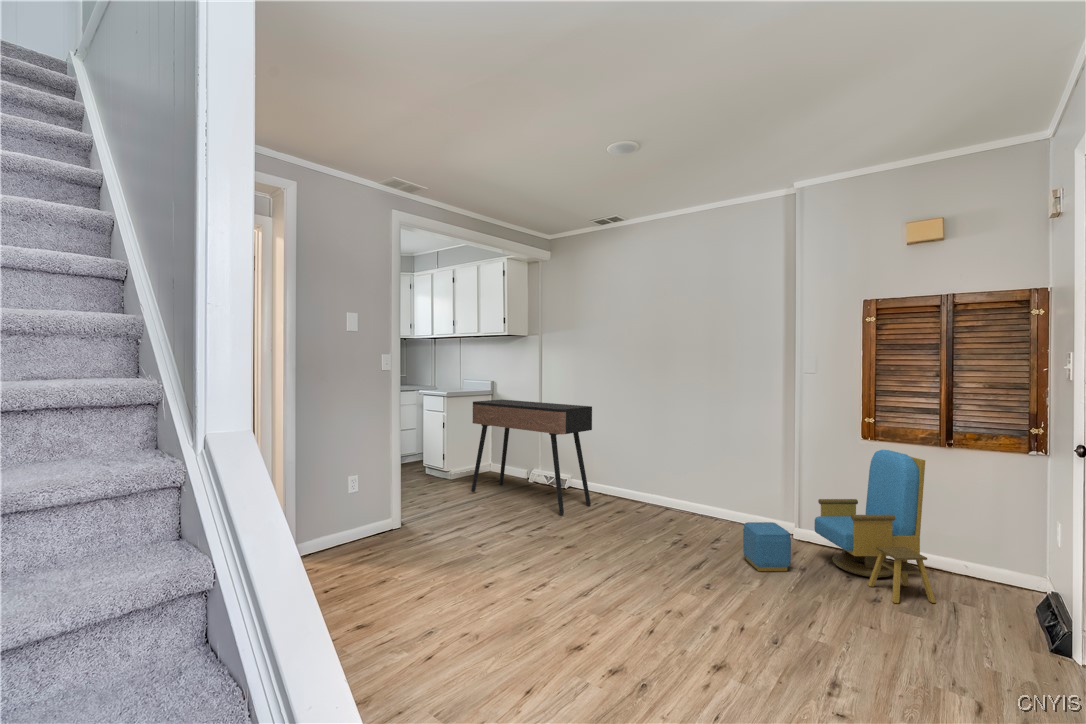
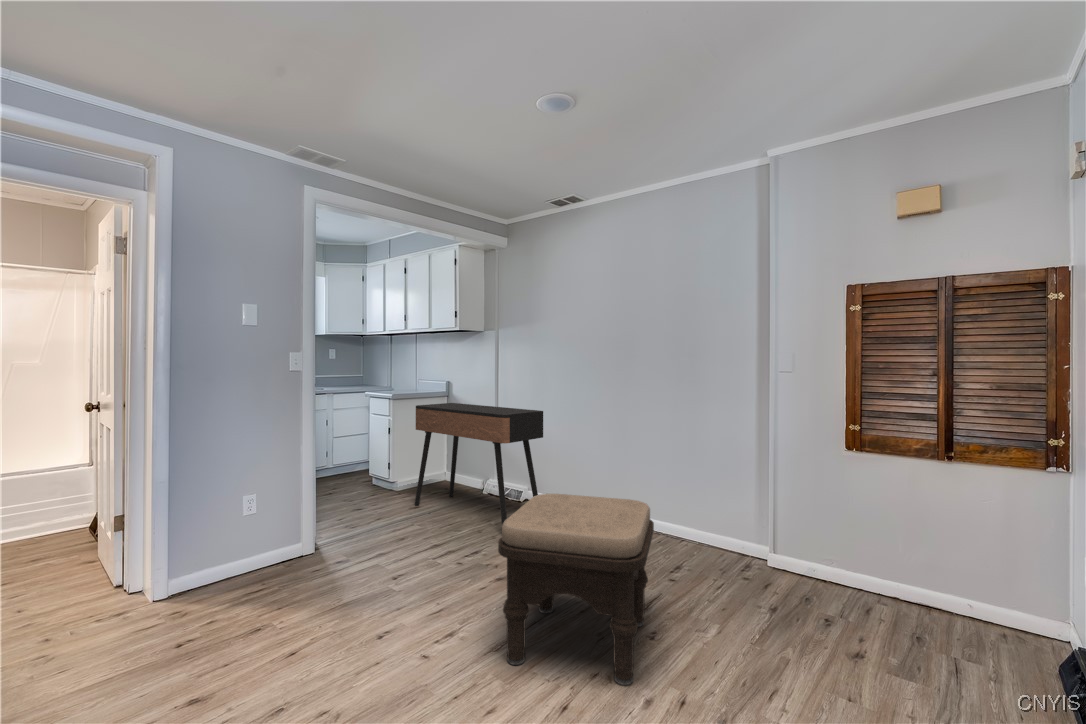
armchair: present [743,450,936,603] -> none [703,464,934,659]
ottoman: none [588,473,710,618] -> present [498,494,654,685]

